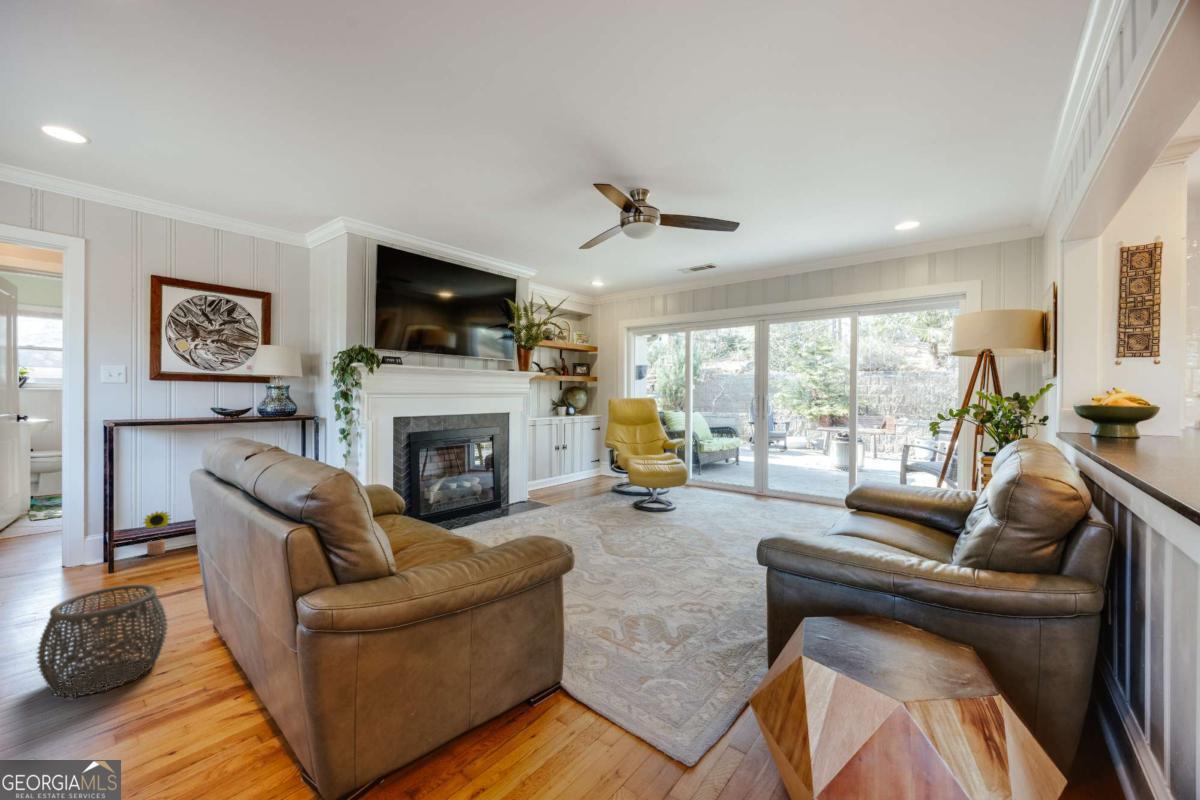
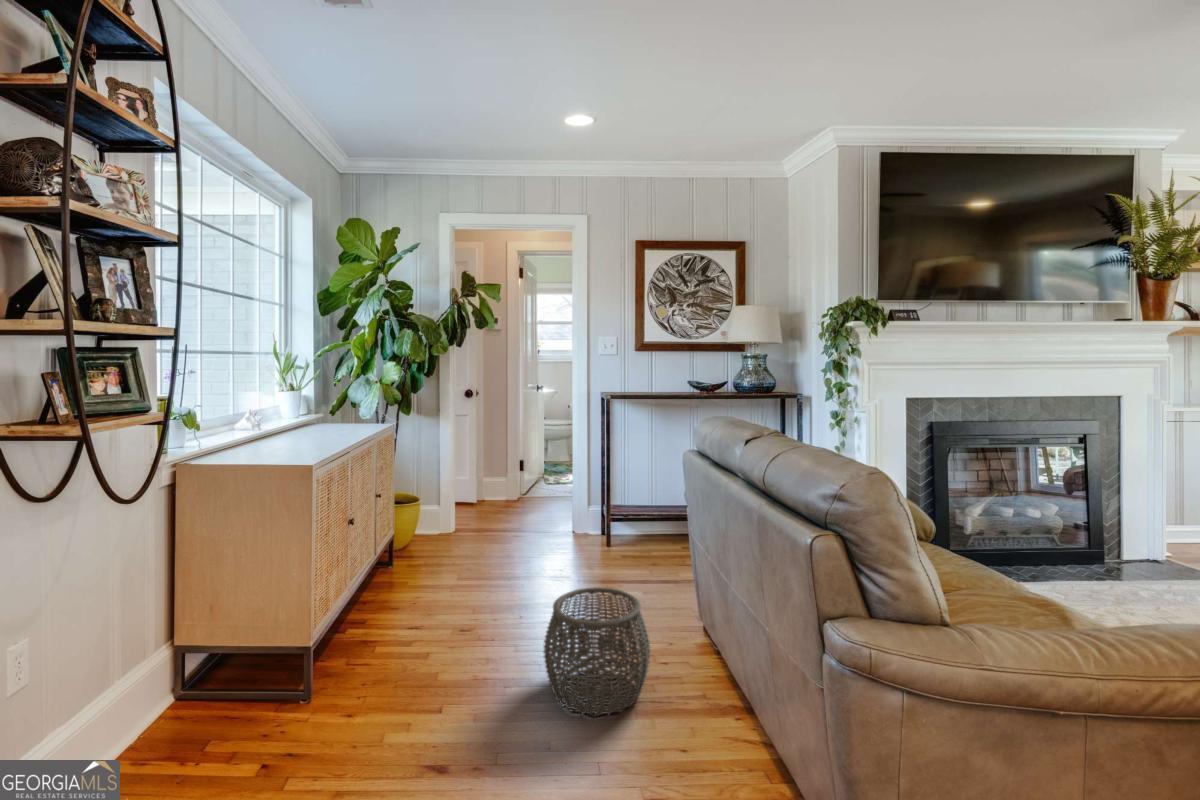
decorative plant: present [143,511,171,555] -> none [630,491,654,537]

